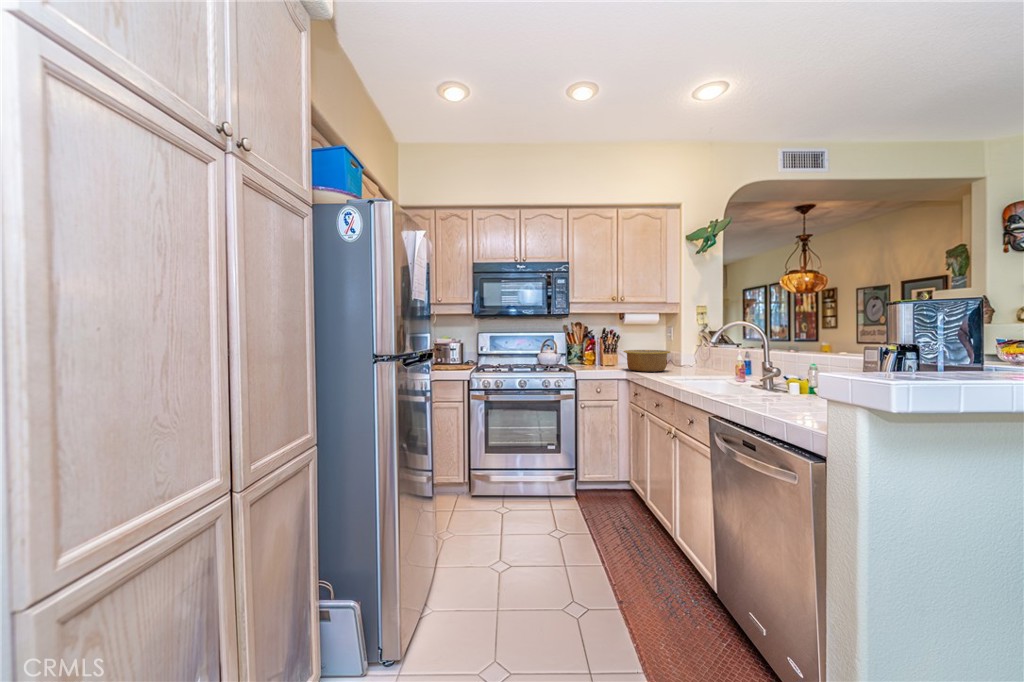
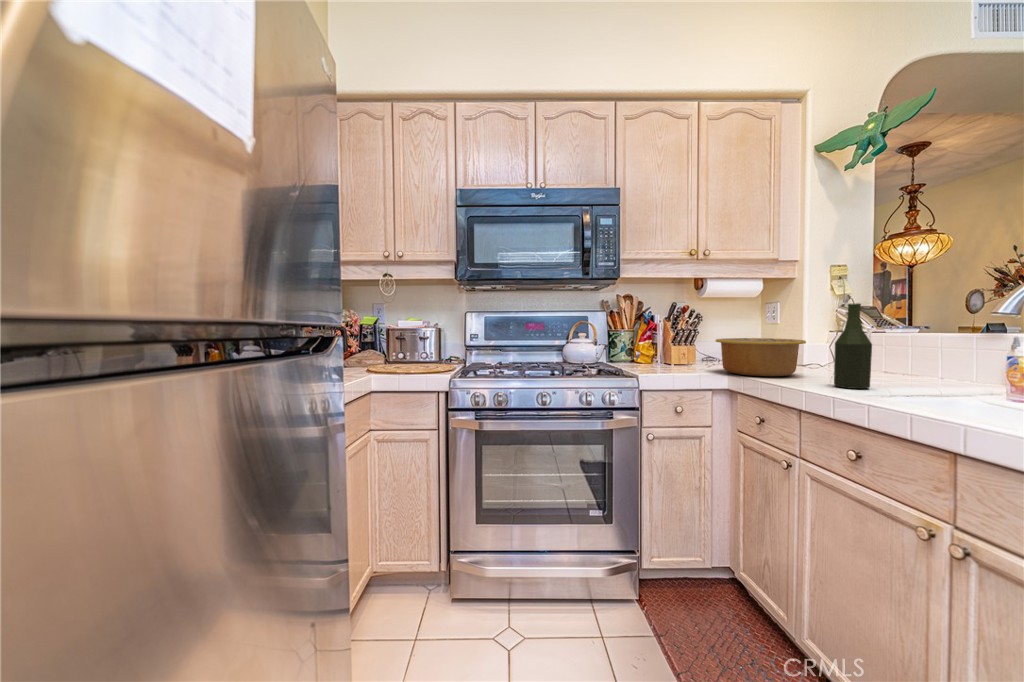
bottle: none [672,333,689,377] -> present [834,303,872,389]

